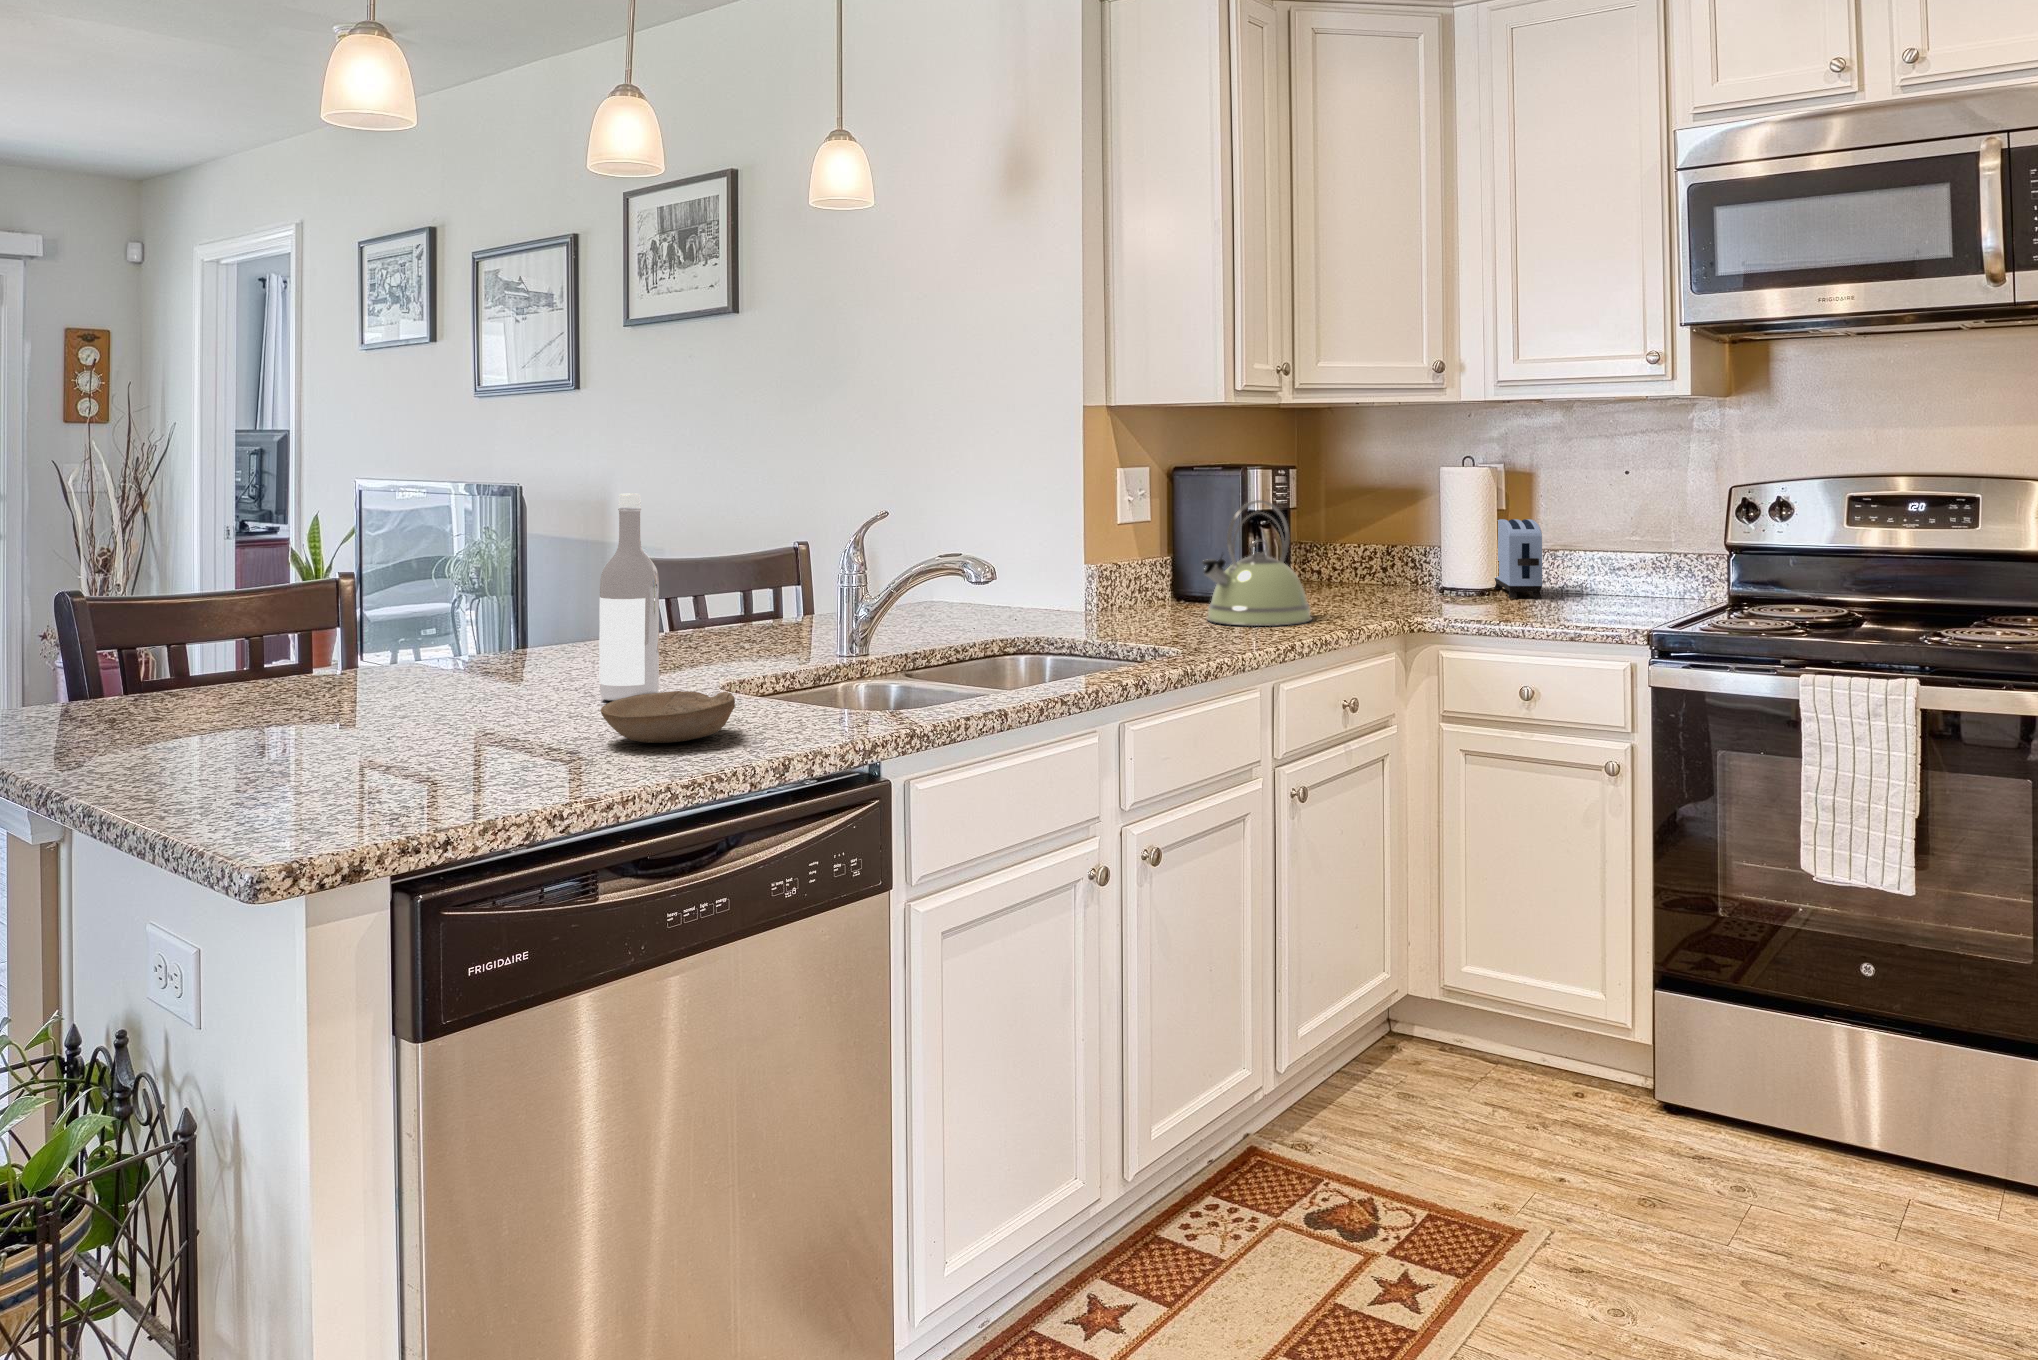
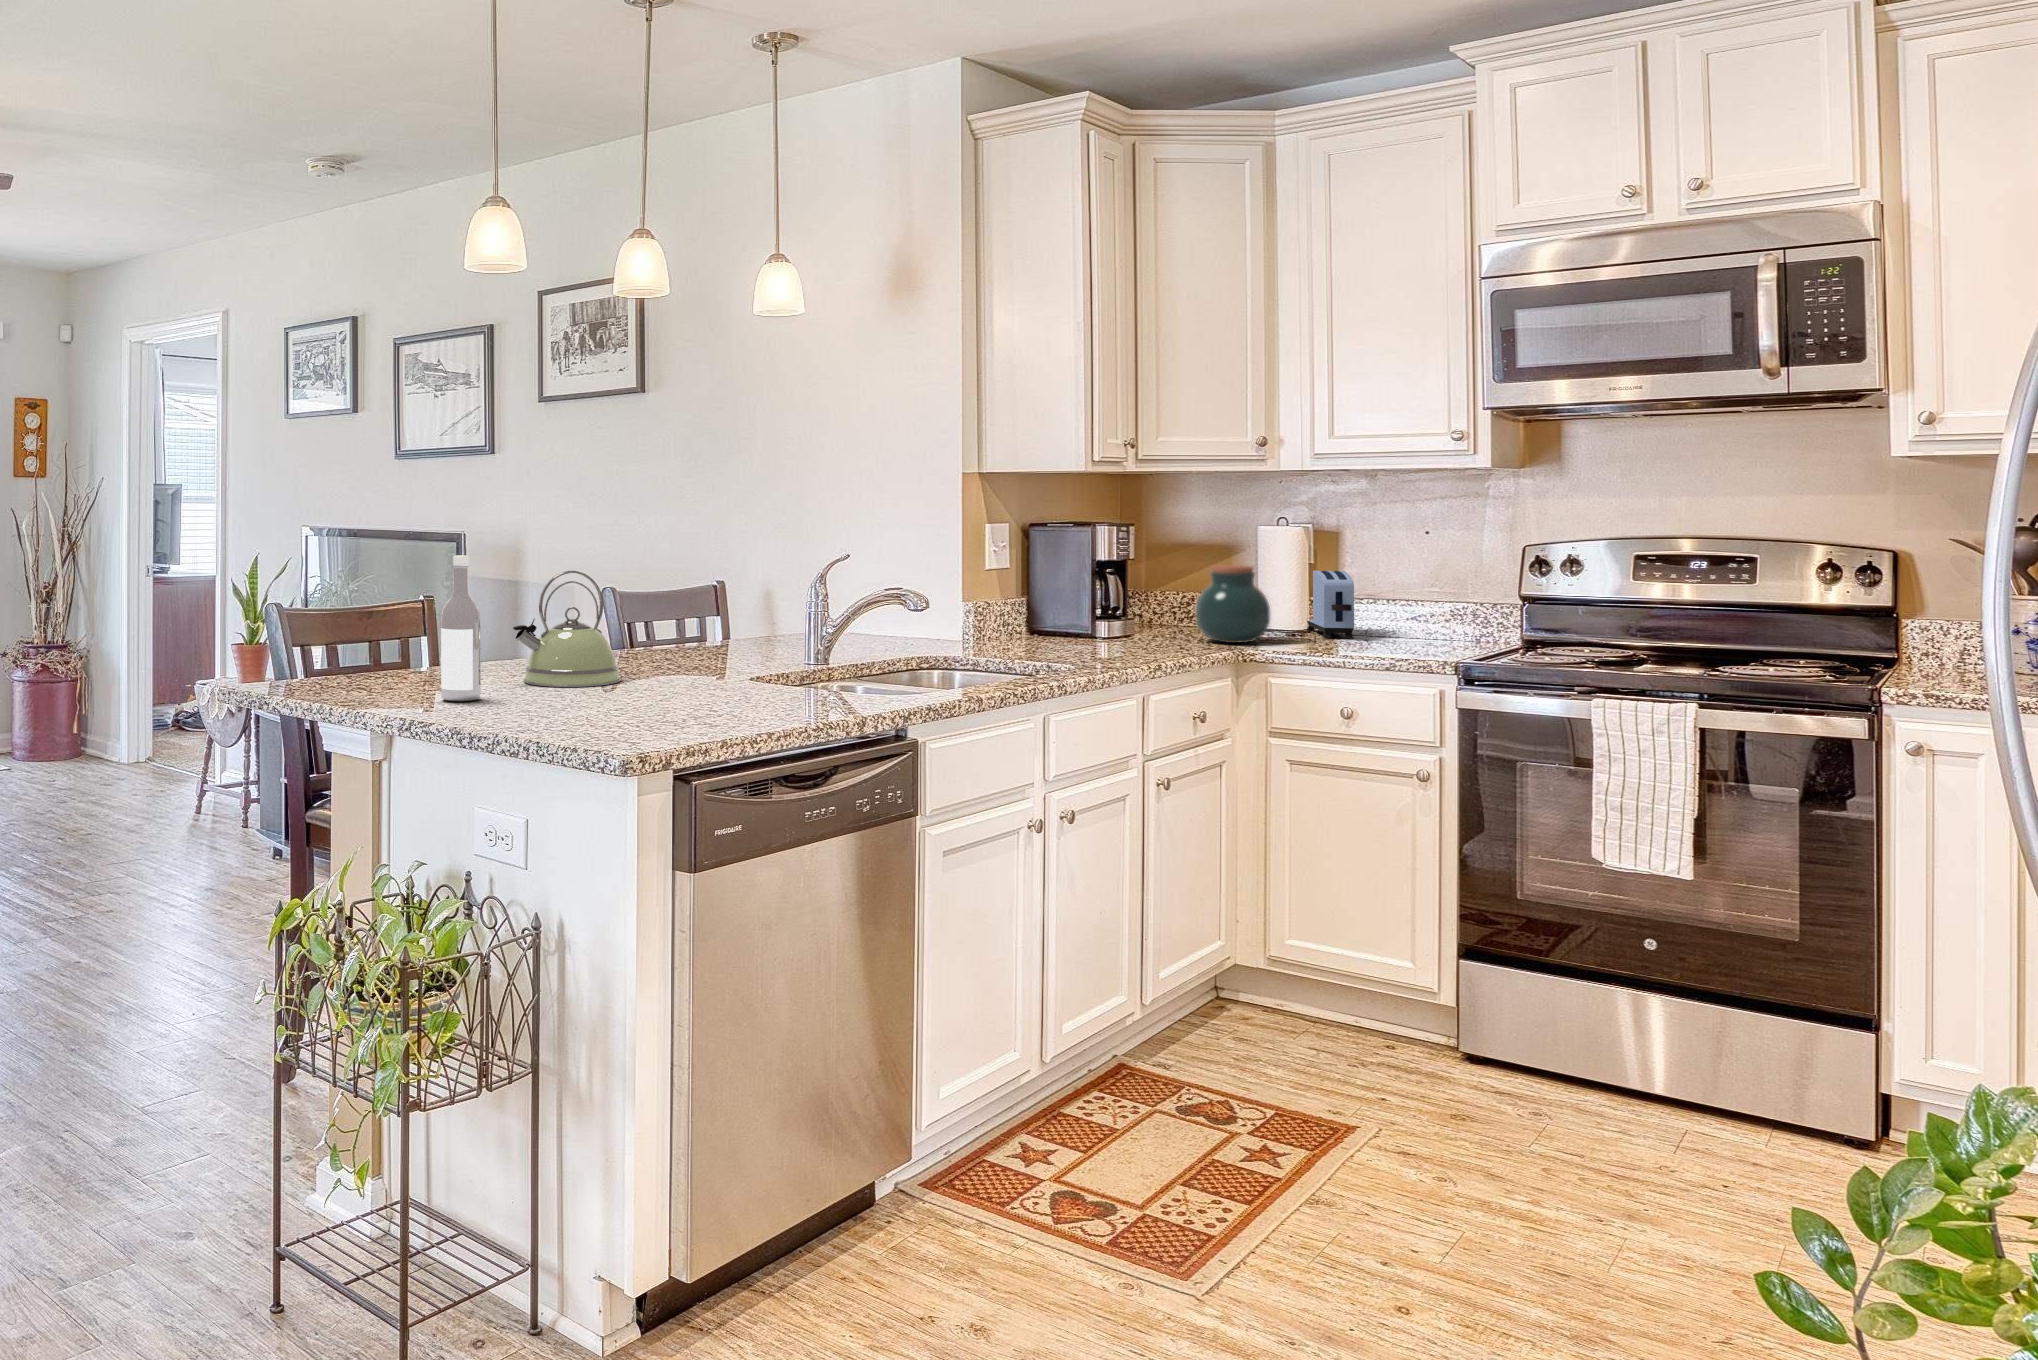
wine bottle: present [599,493,659,701] -> present [441,555,481,701]
kettle: present [1202,500,1312,626] -> present [513,571,621,687]
jar: none [1365,513,1448,605] -> present [1195,565,1270,643]
bowl: present [601,691,735,743] -> none [715,689,804,721]

